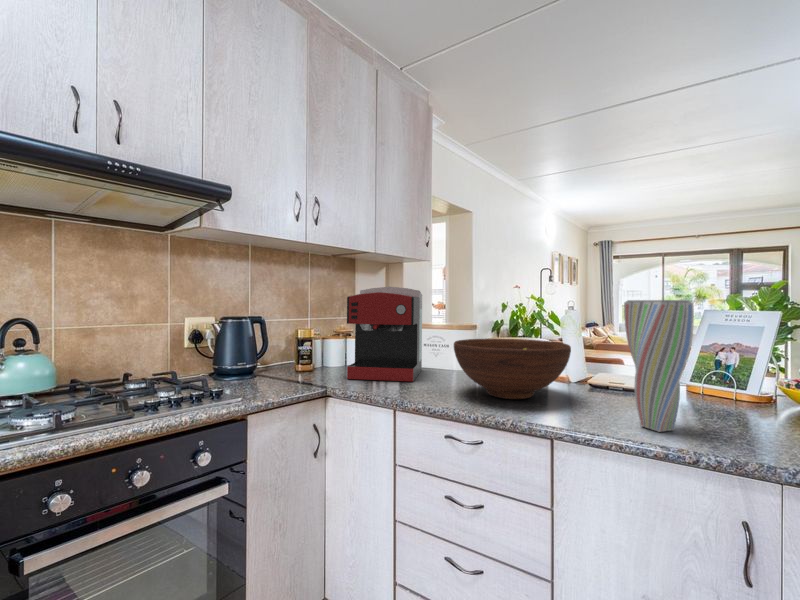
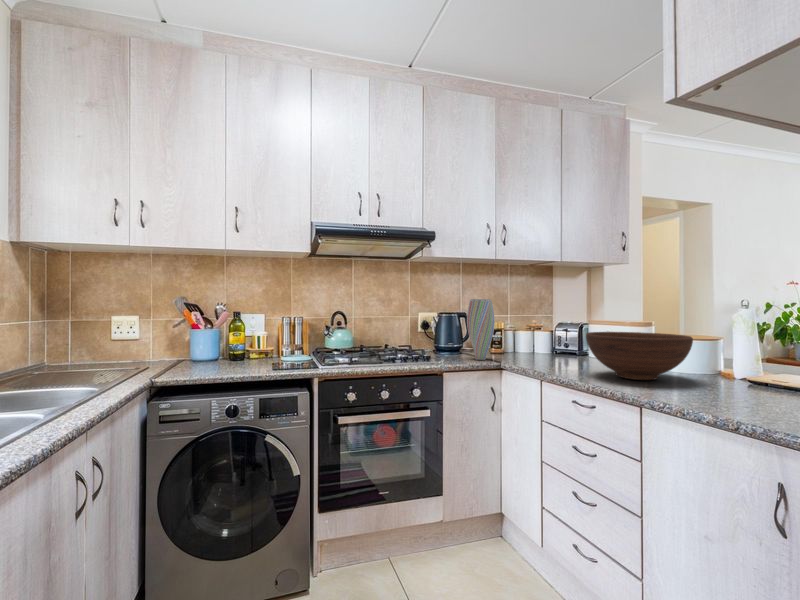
coffee maker: present [347,287,422,382] -> none [519,289,591,364]
vase: present [624,300,694,432] -> present [467,299,495,360]

